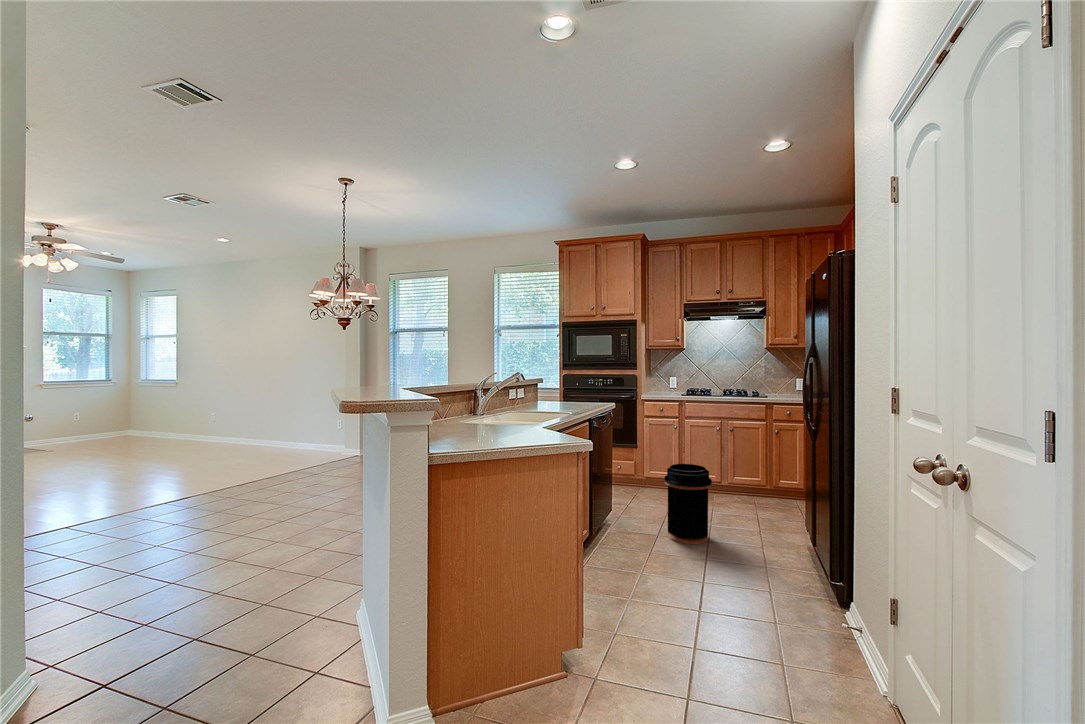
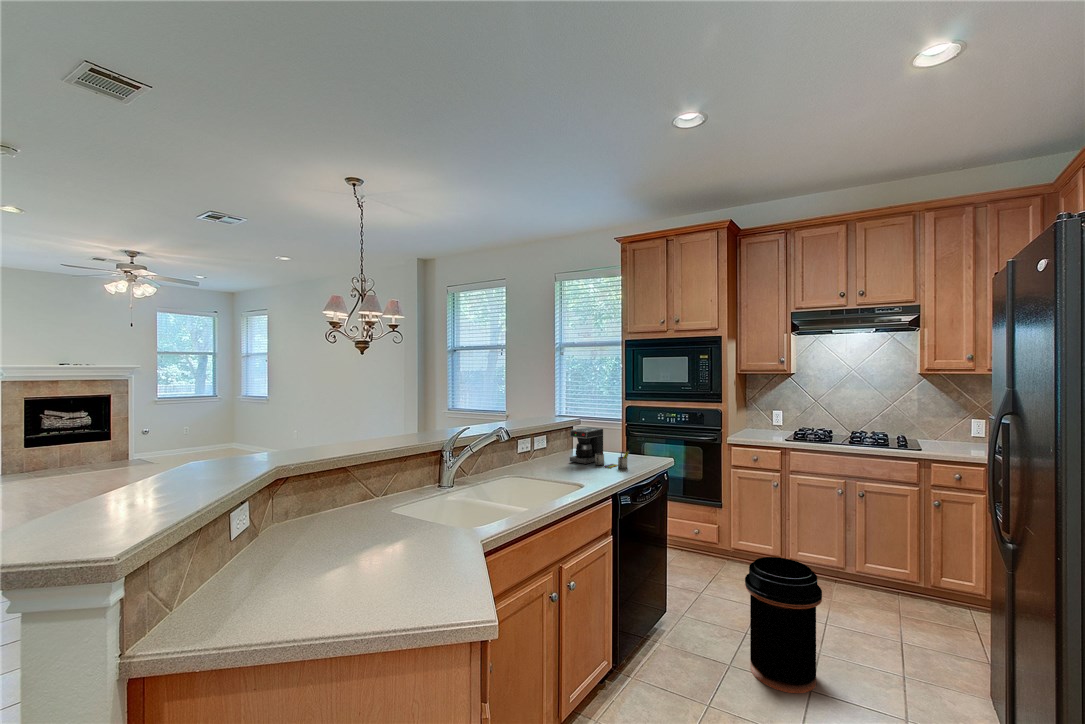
coffee maker: none [543,383,589,409] -> present [570,427,629,469]

